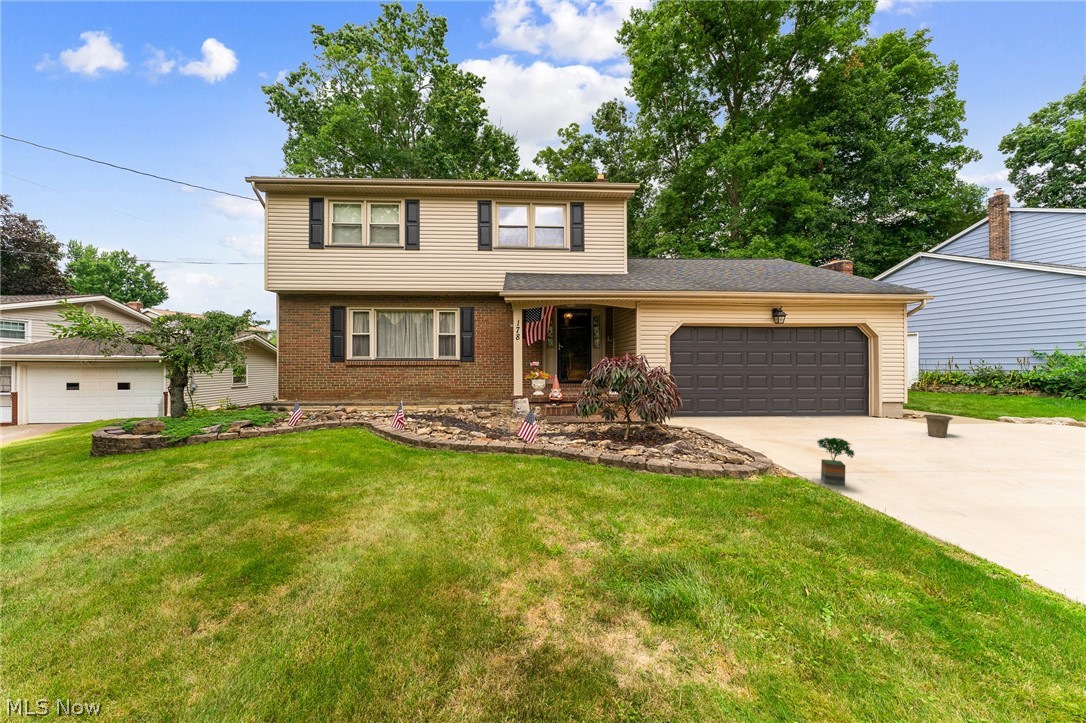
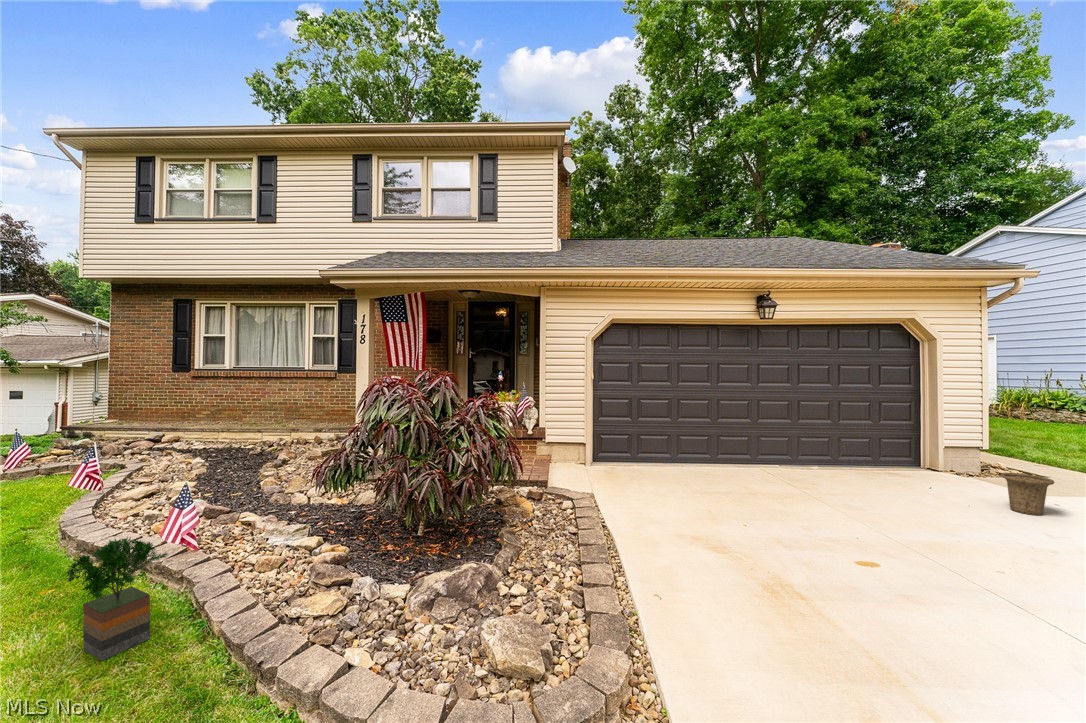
potted tree: present [817,438,854,485] -> present [66,537,168,661]

